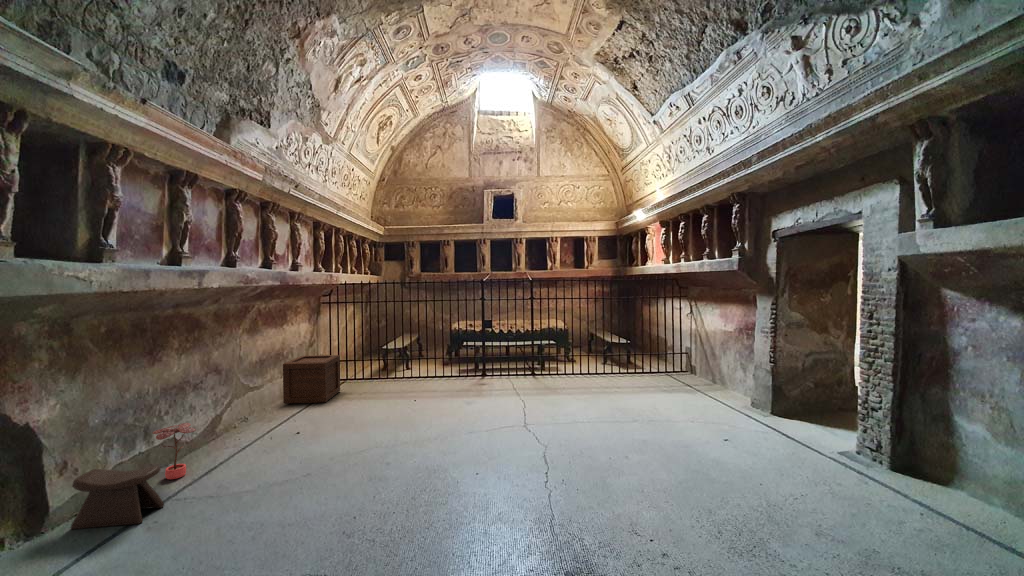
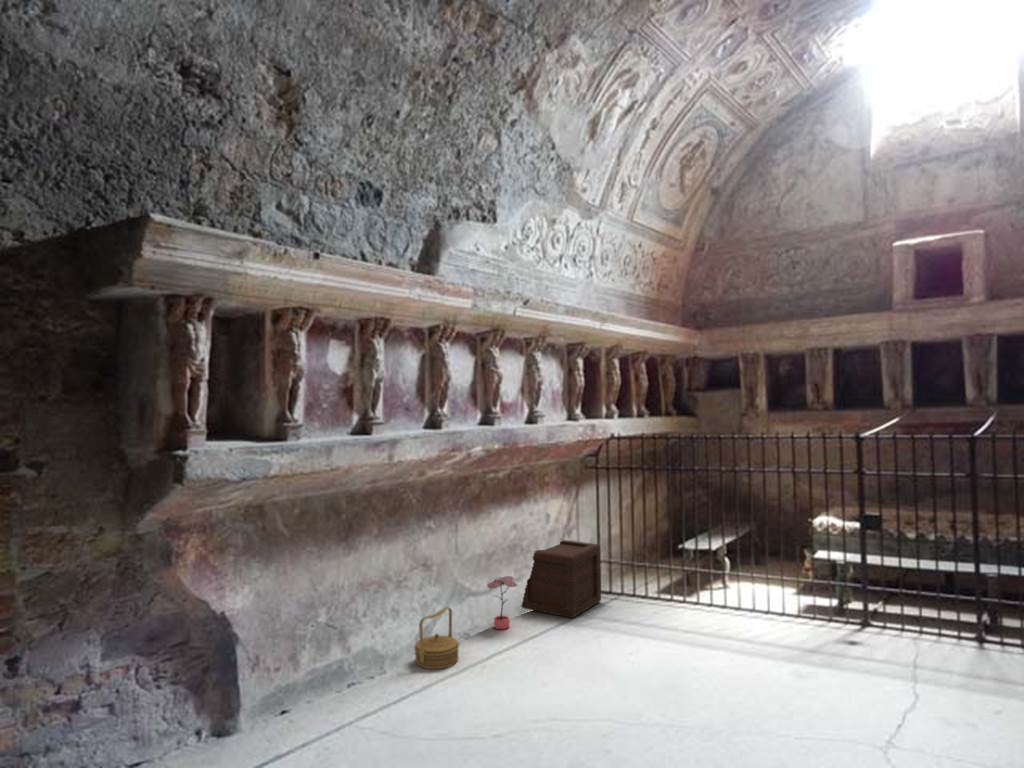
woven basket: none [210,404,250,450] -> present [414,607,459,669]
potted plant: present [153,423,196,480] -> present [487,576,517,629]
stool: present [71,466,164,529] -> none [261,671,339,753]

